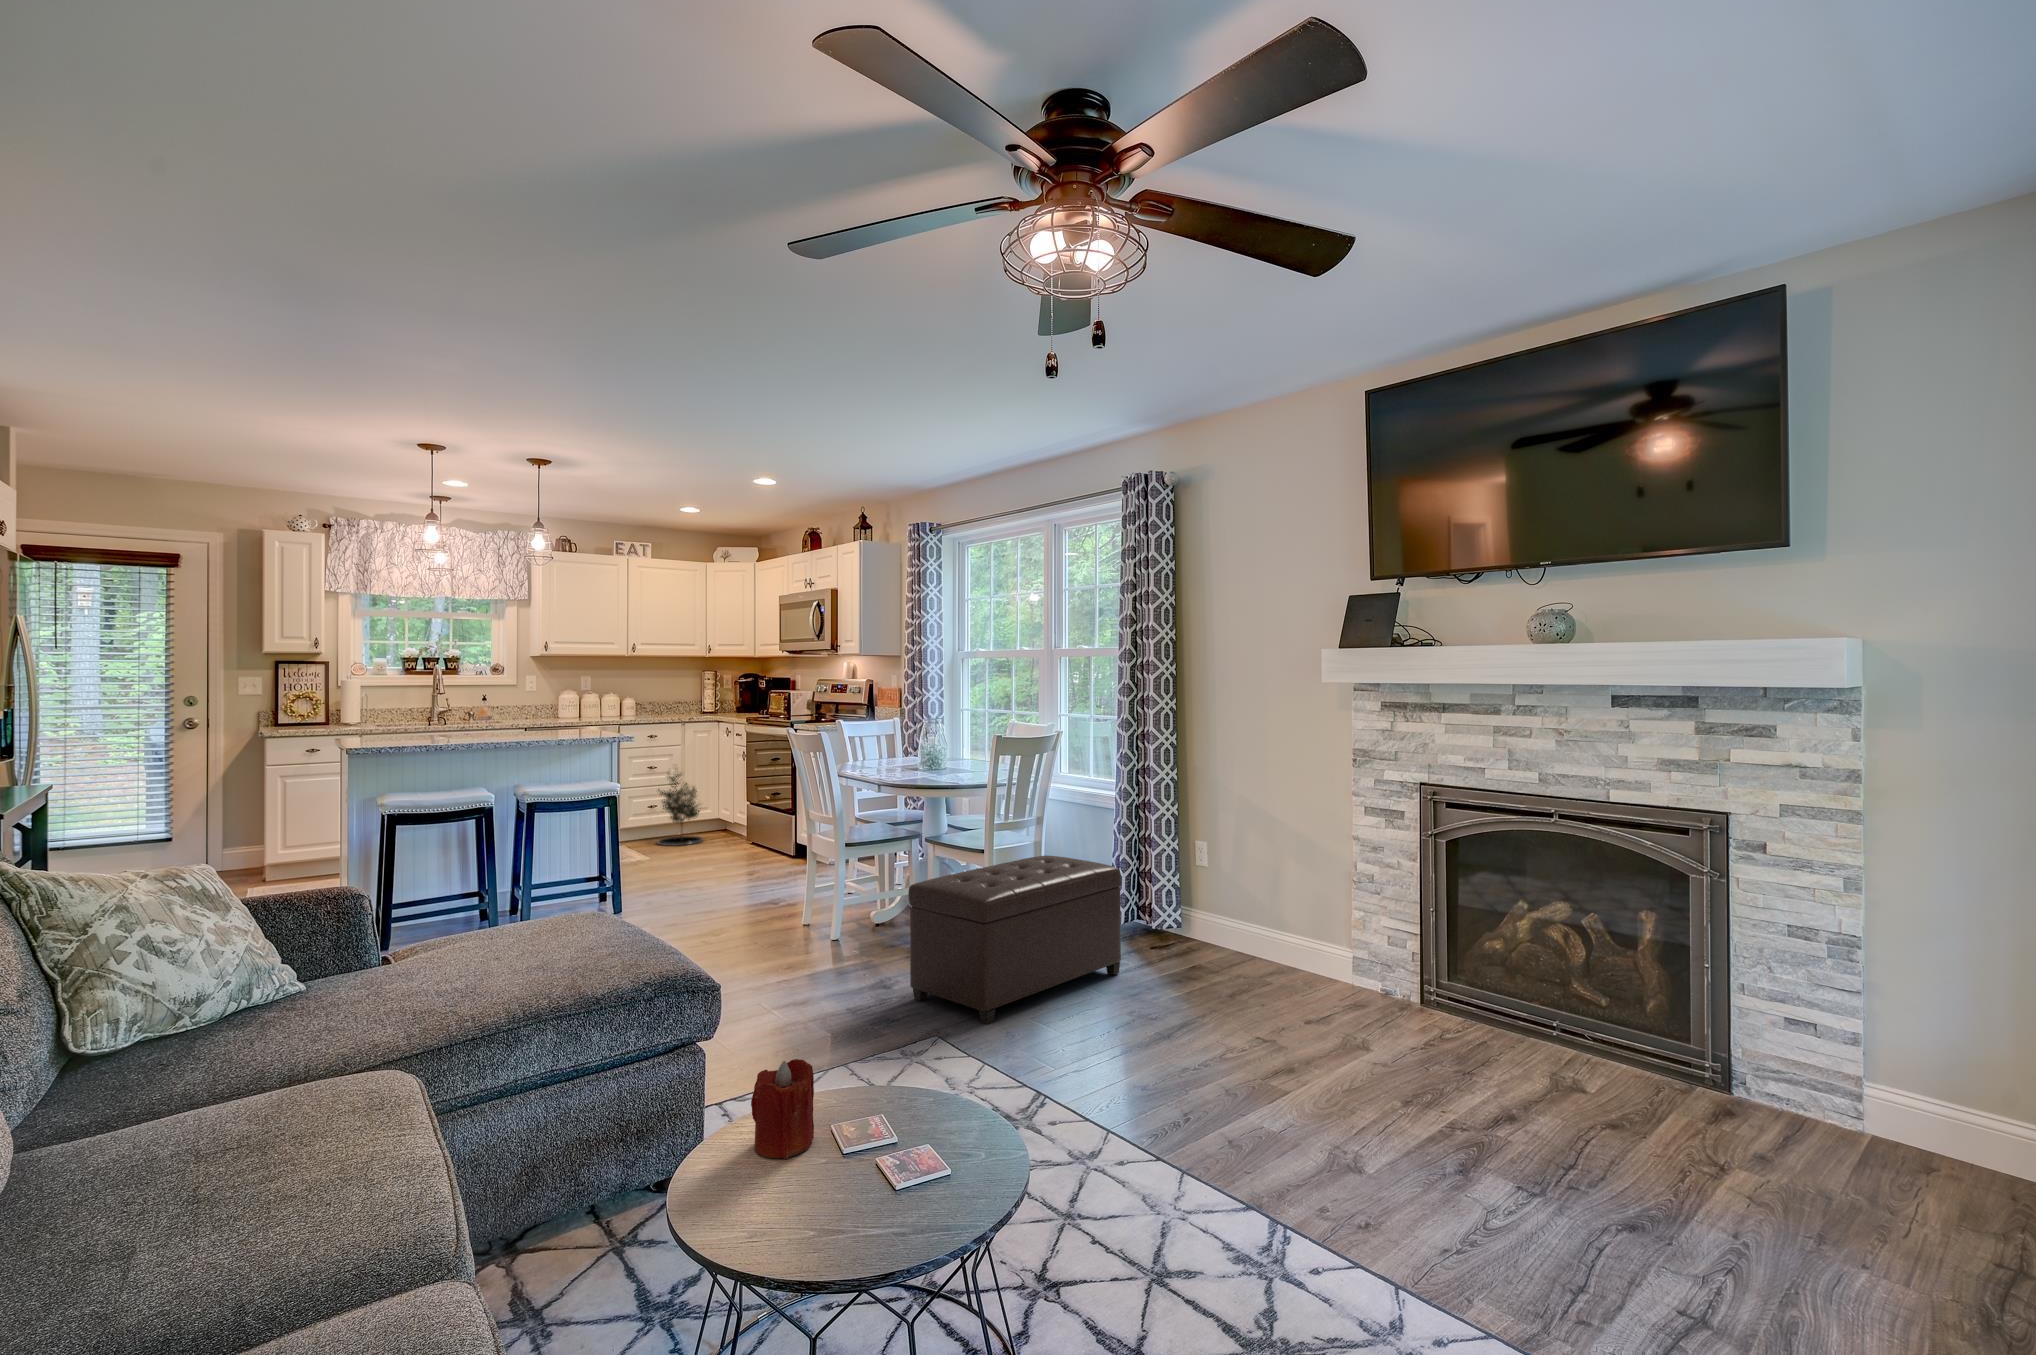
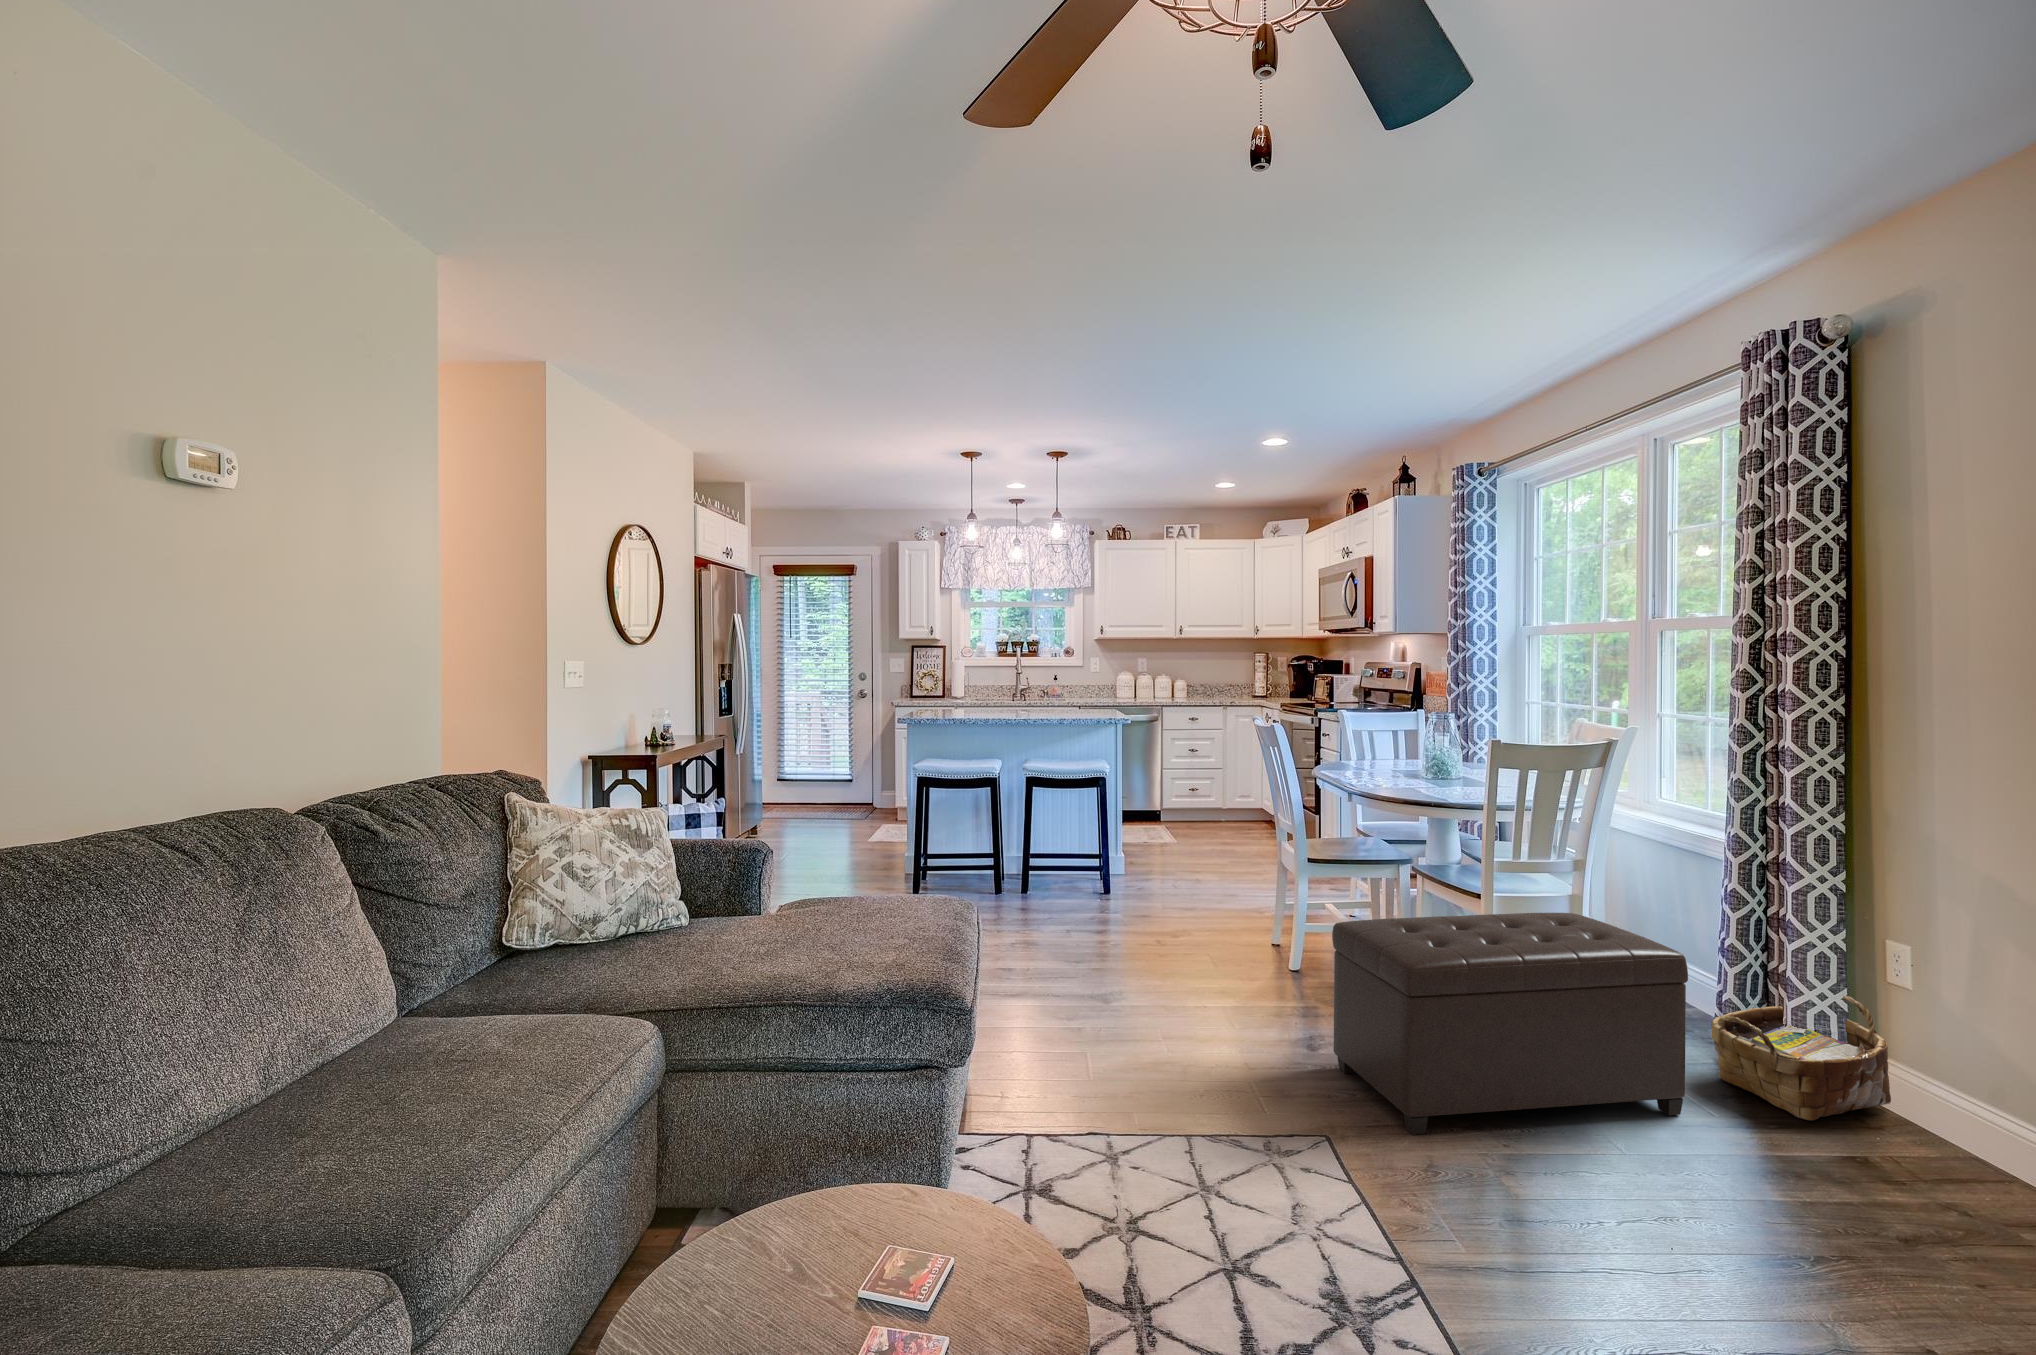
potted tree: present [657,773,703,846] -> none [1196,747,1245,830]
woven basket: none [1123,882,1207,960] -> present [1711,995,1891,1121]
candle: present [751,1059,814,1159] -> none [764,1152,840,1285]

